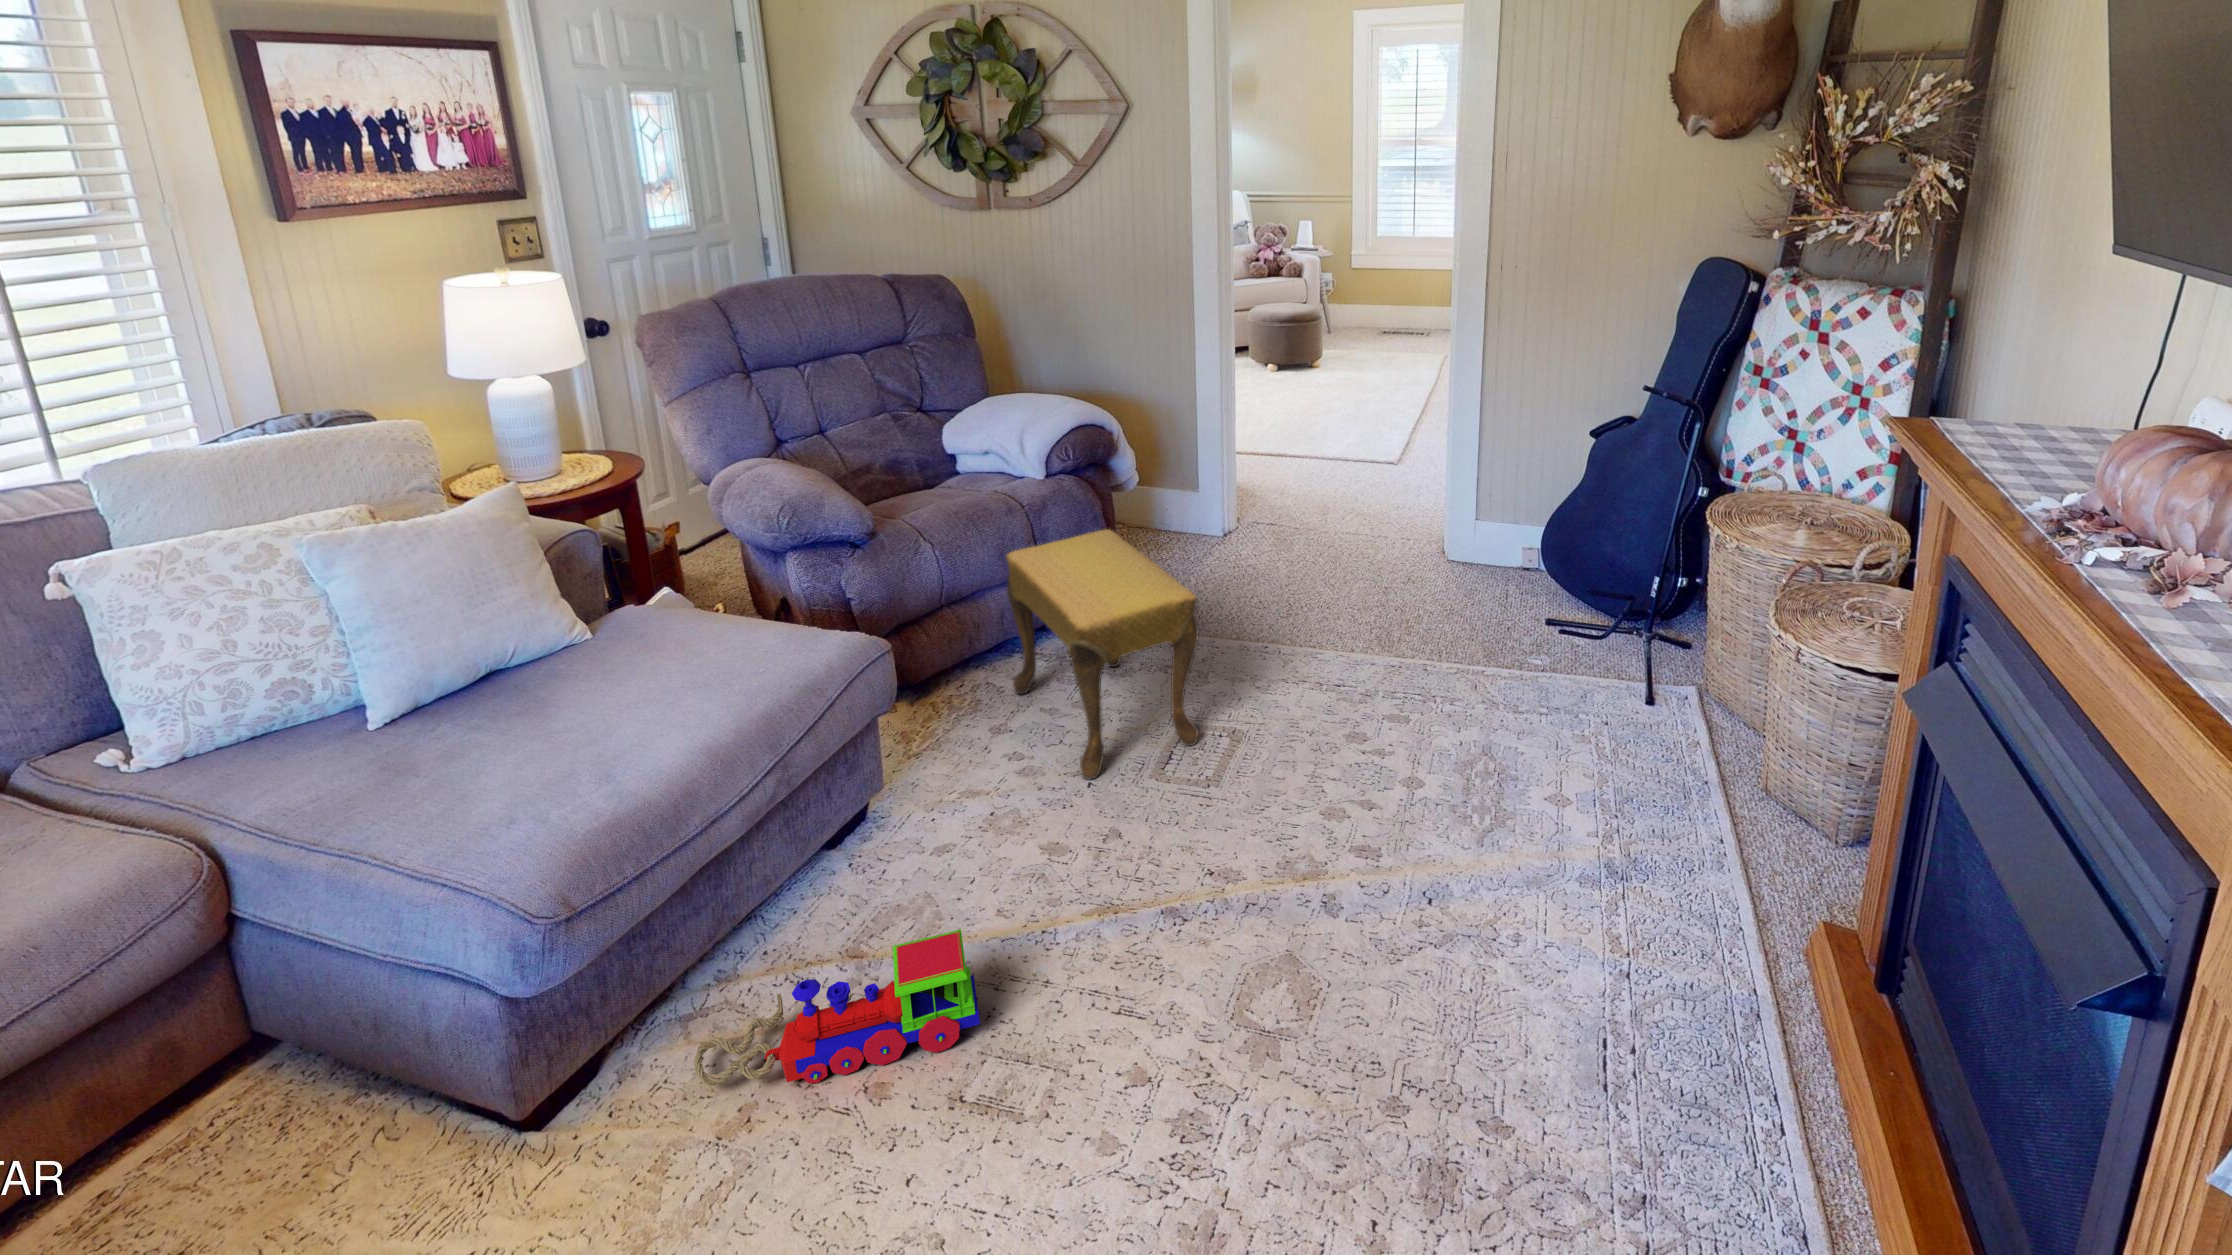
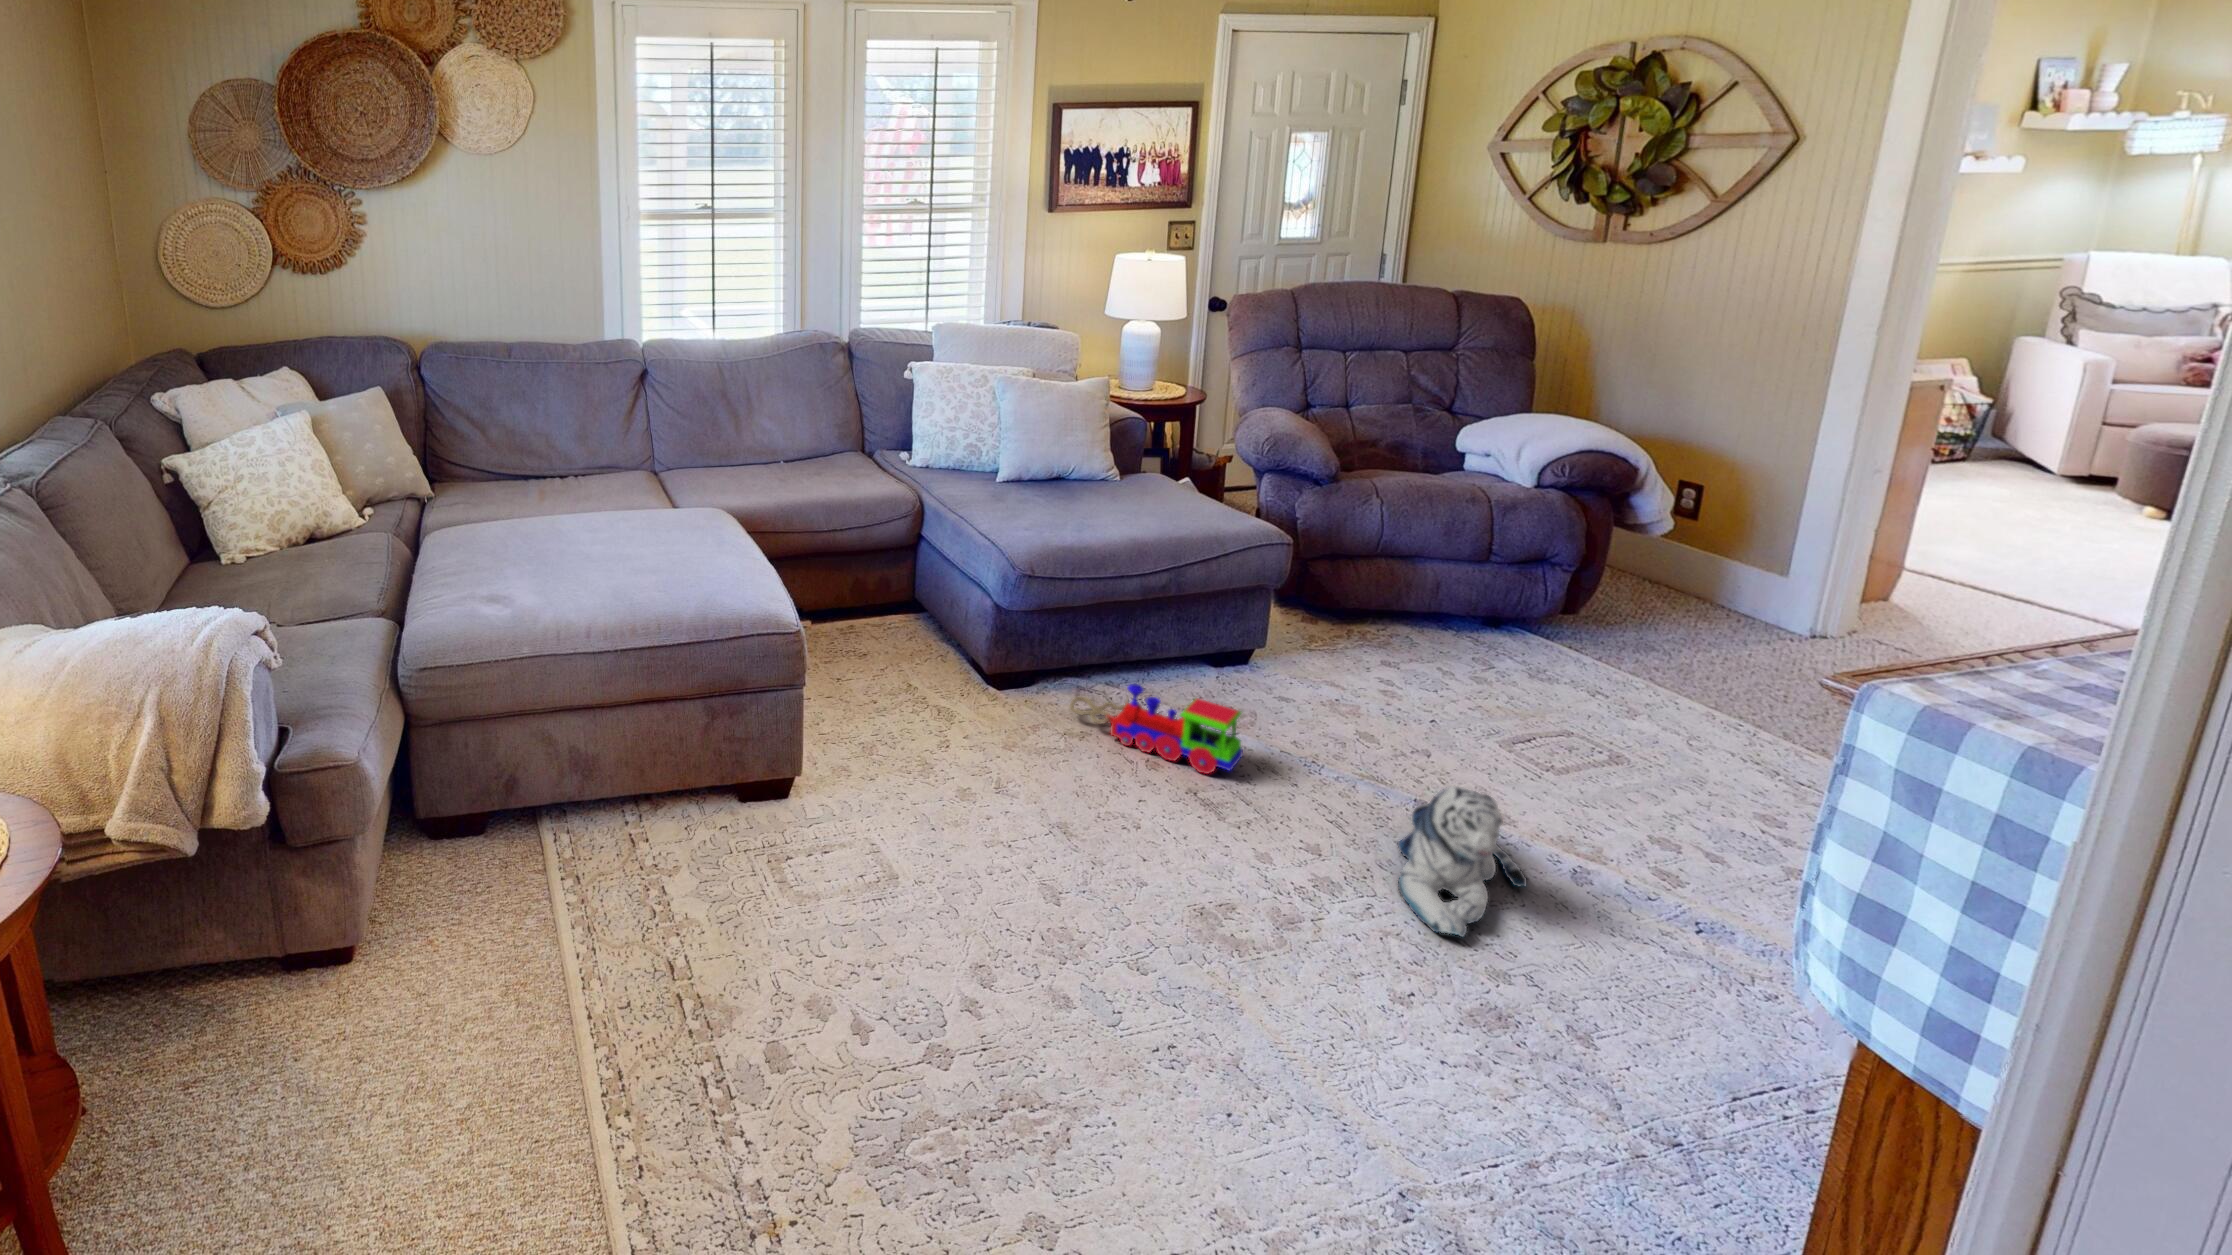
footstool: present [1006,529,1199,780] -> none [1425,528,1600,750]
plush toy: none [1188,890,1336,1095] -> present [1398,786,1527,937]

